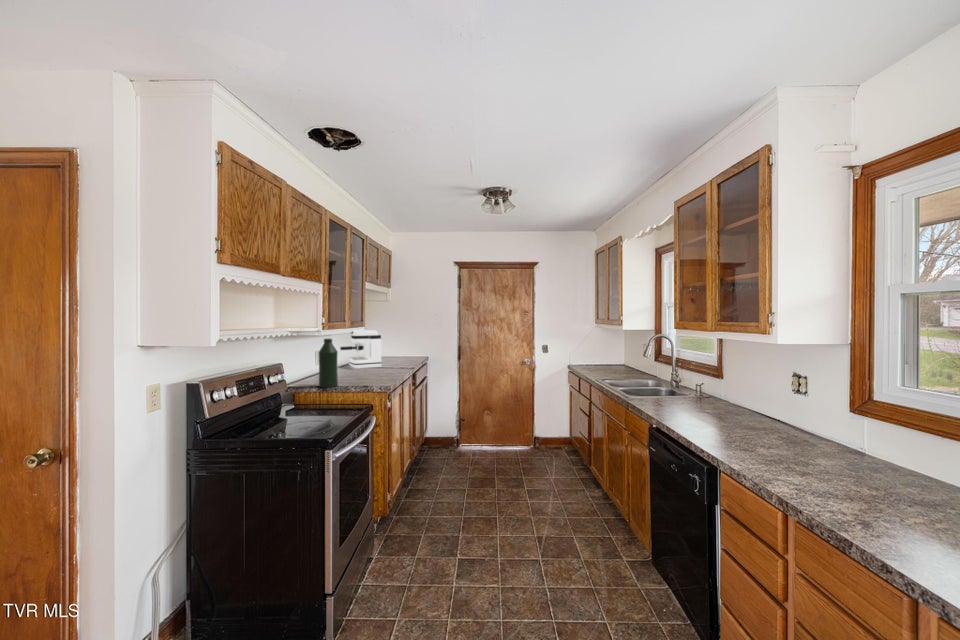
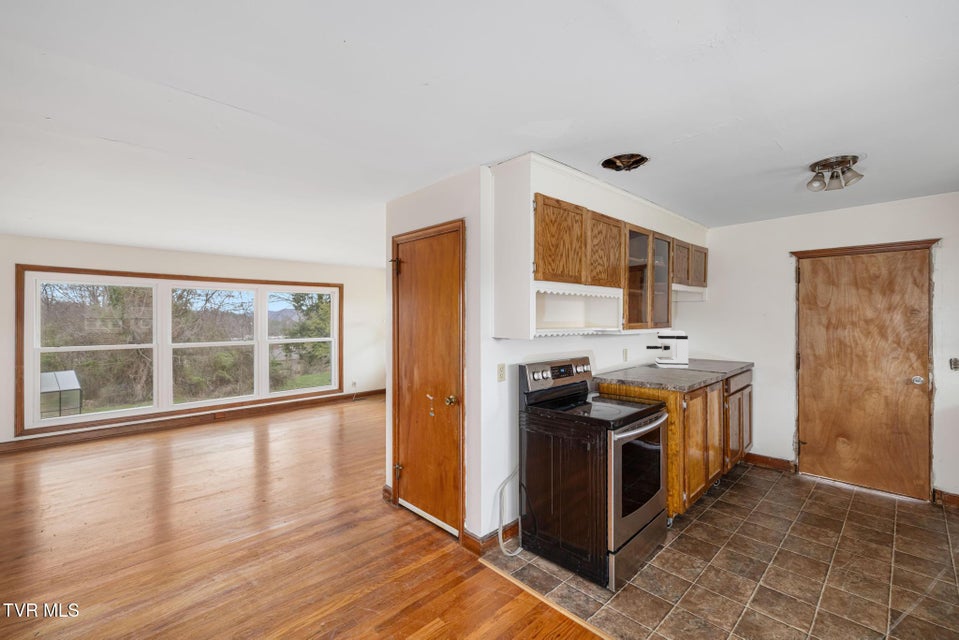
bottle: present [319,339,338,387] -> none [619,337,636,381]

